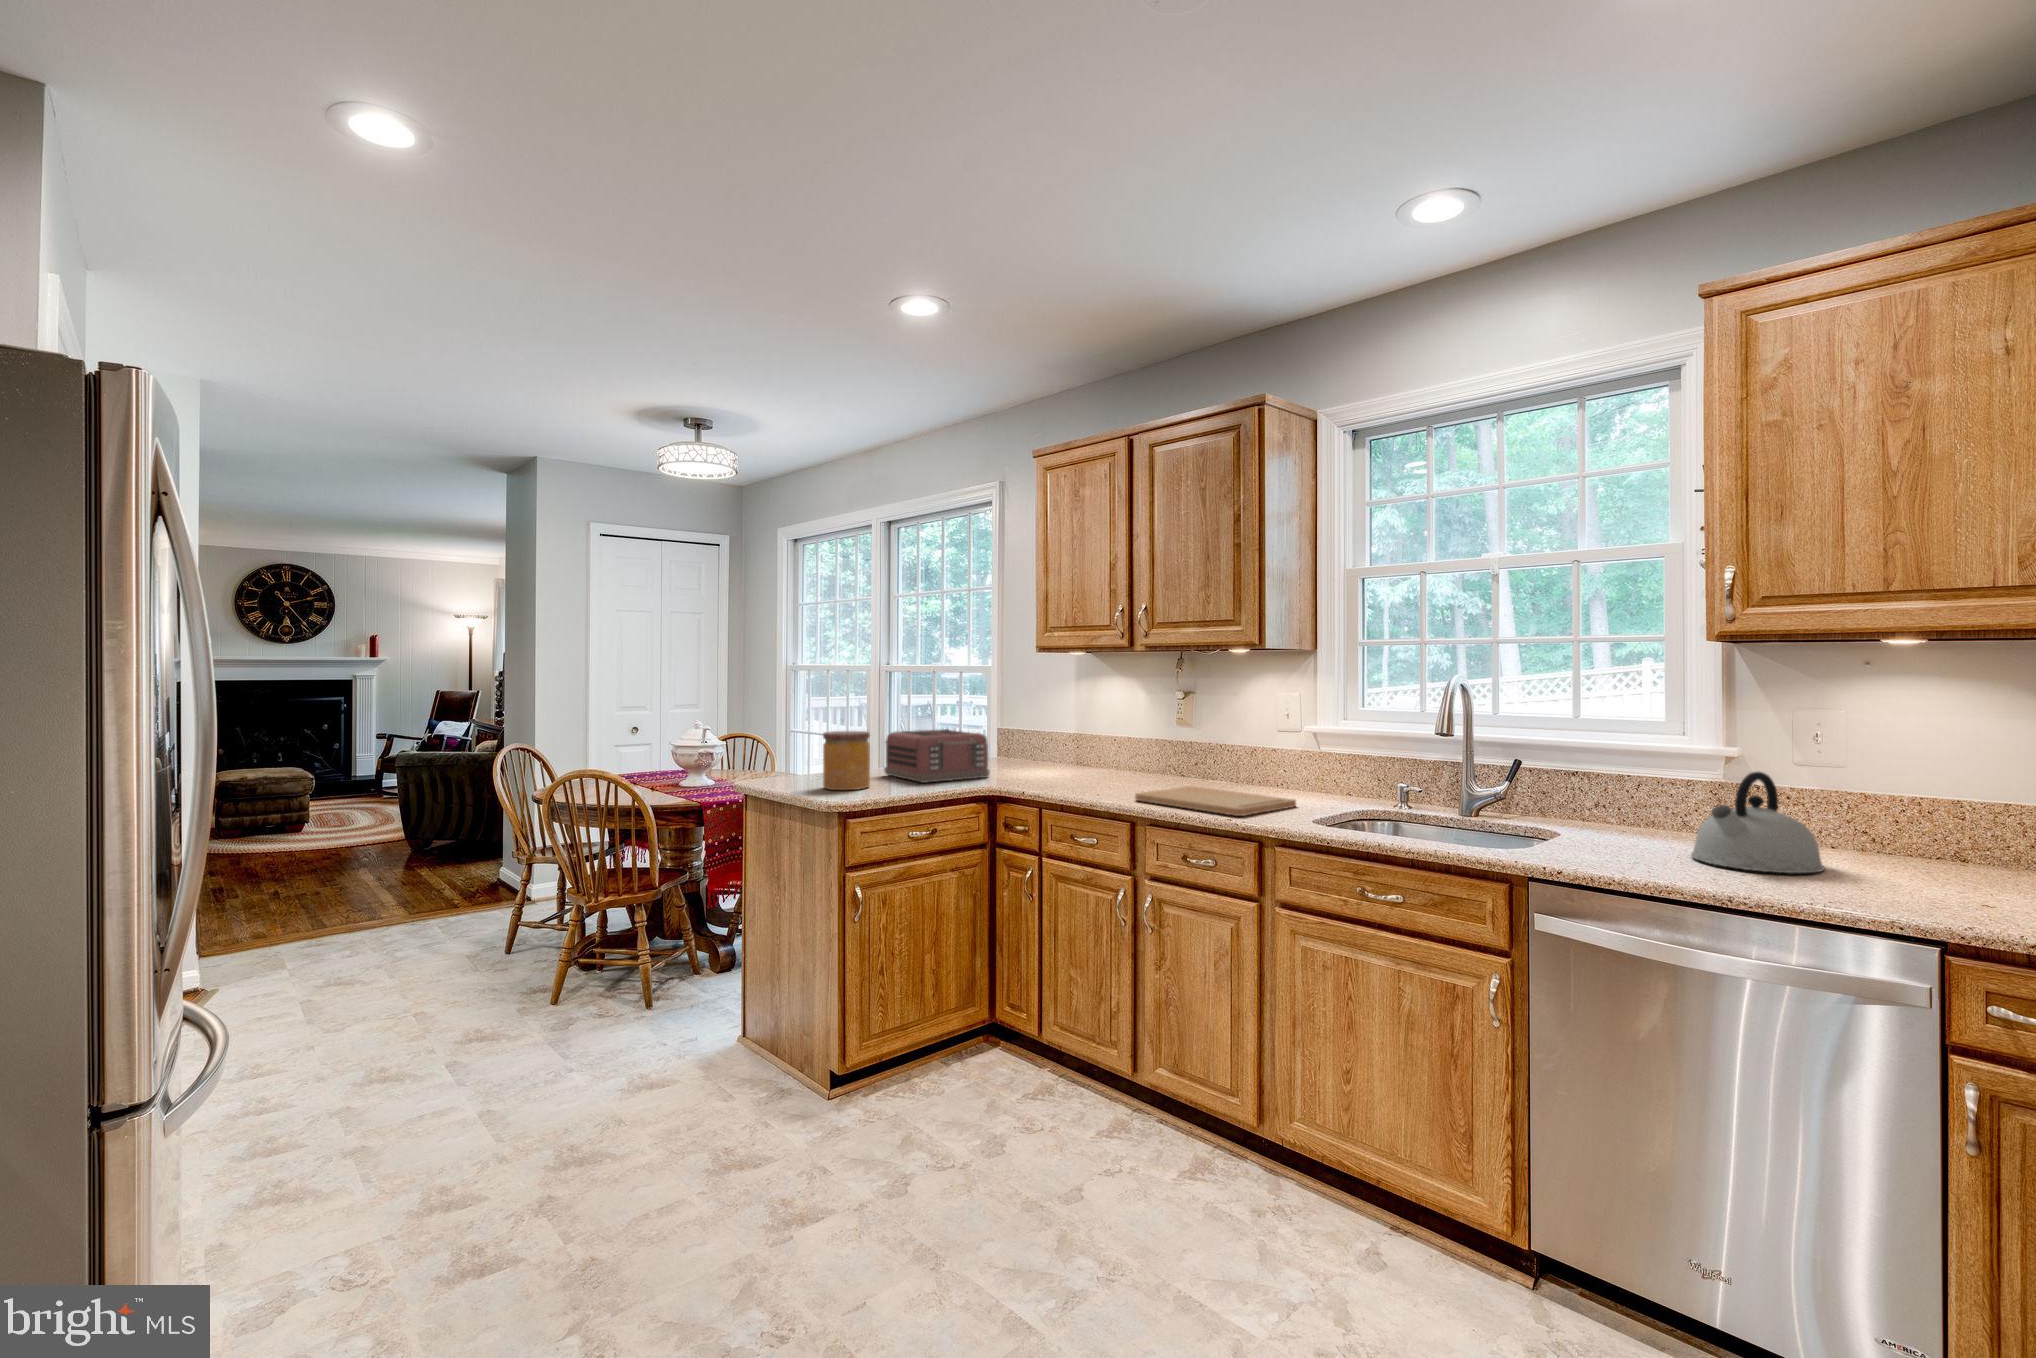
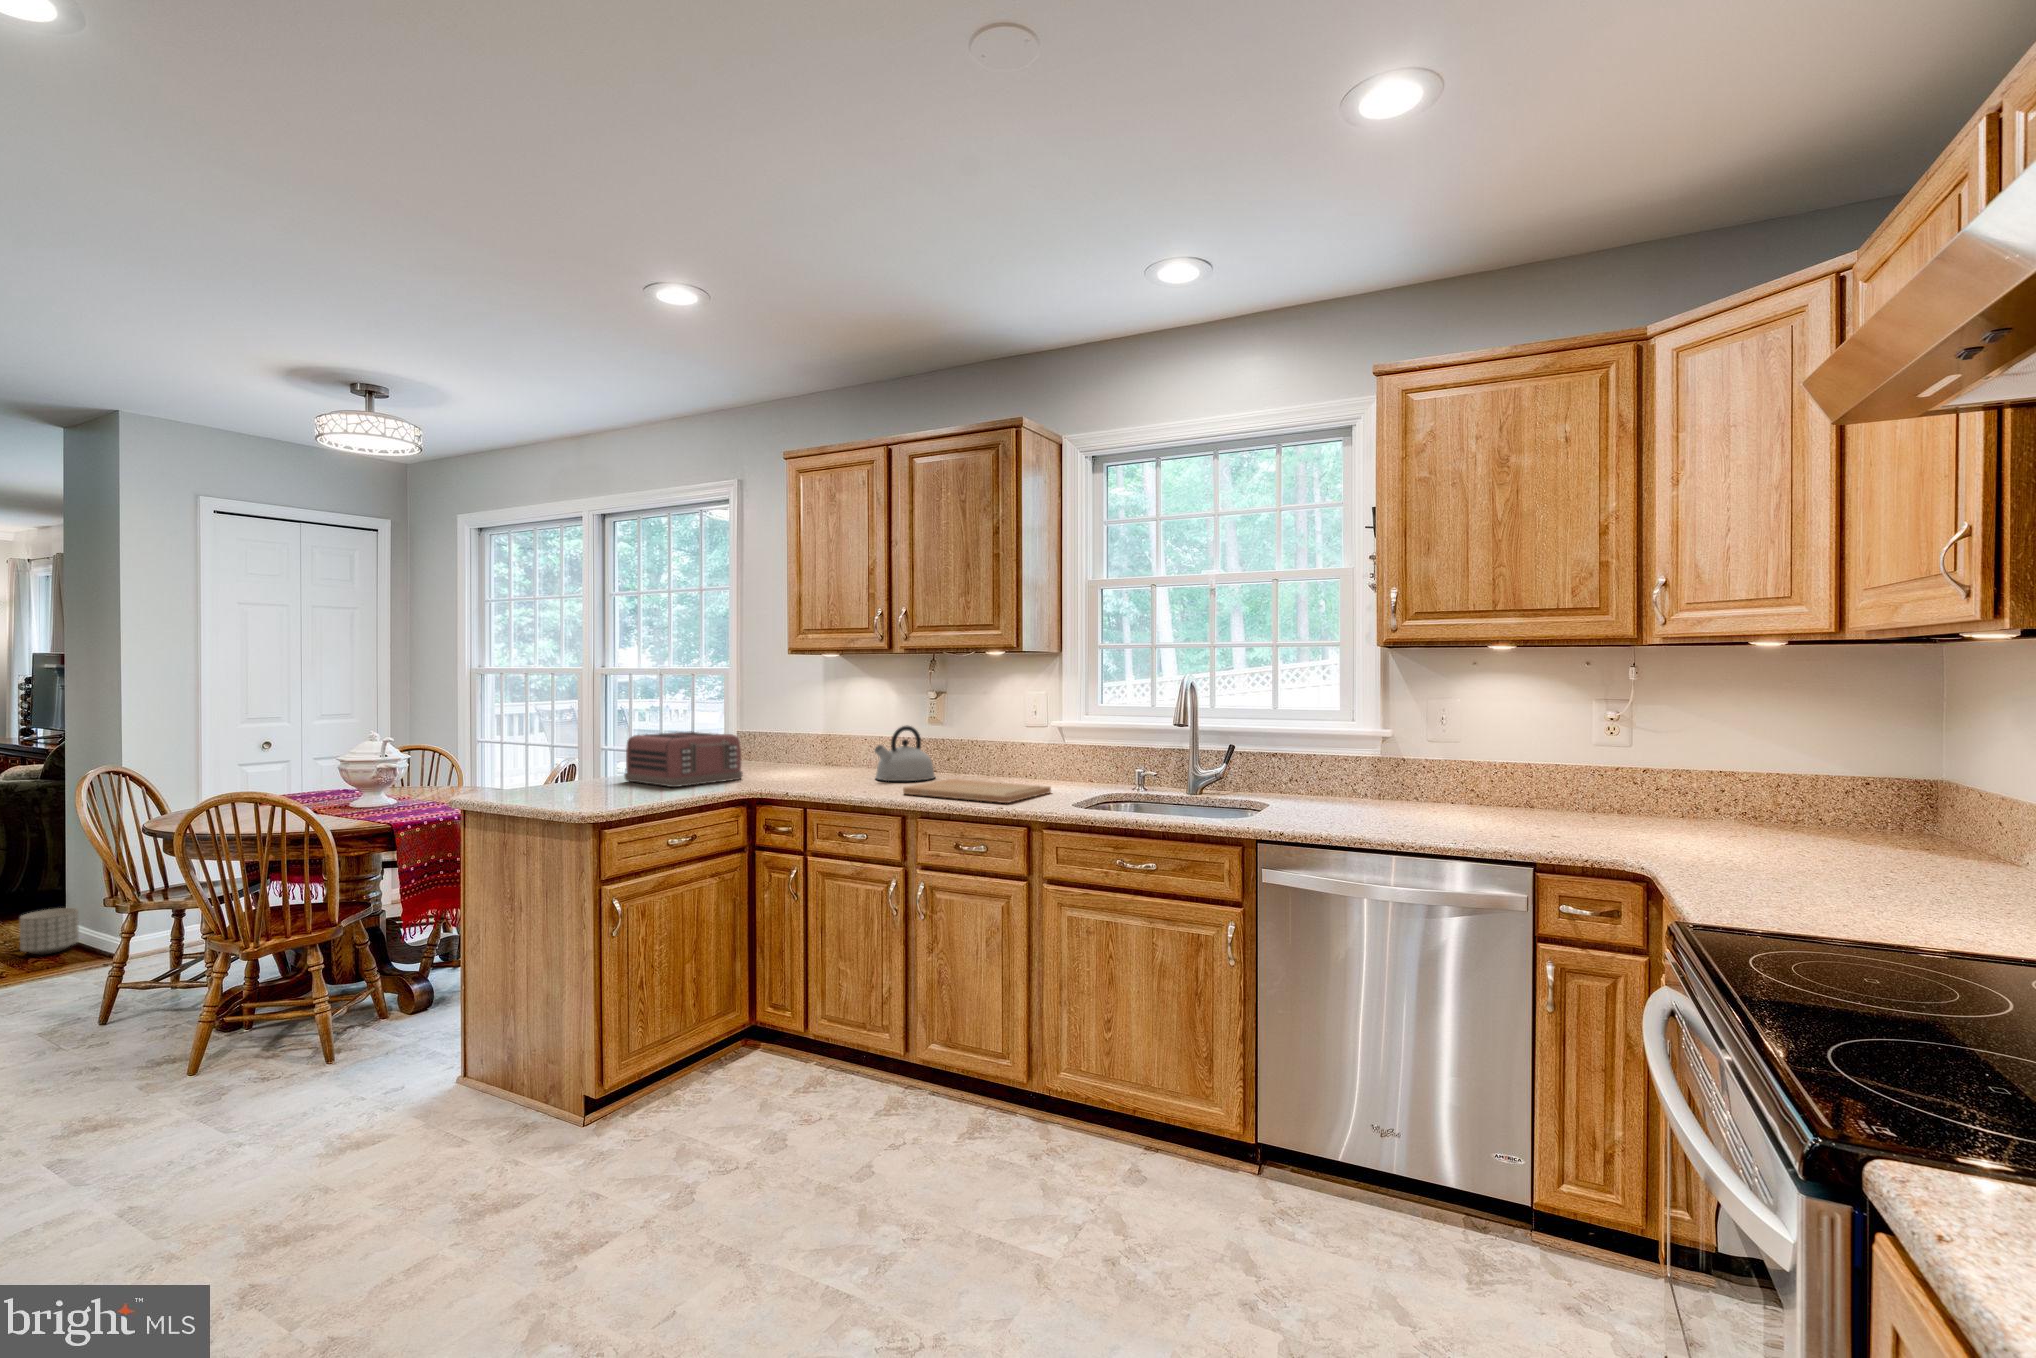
jar: present [823,731,870,790] -> none [561,734,615,798]
kettle: present [1691,772,1824,873] -> present [874,726,935,781]
planter: none [472,857,509,892] -> present [20,908,79,955]

